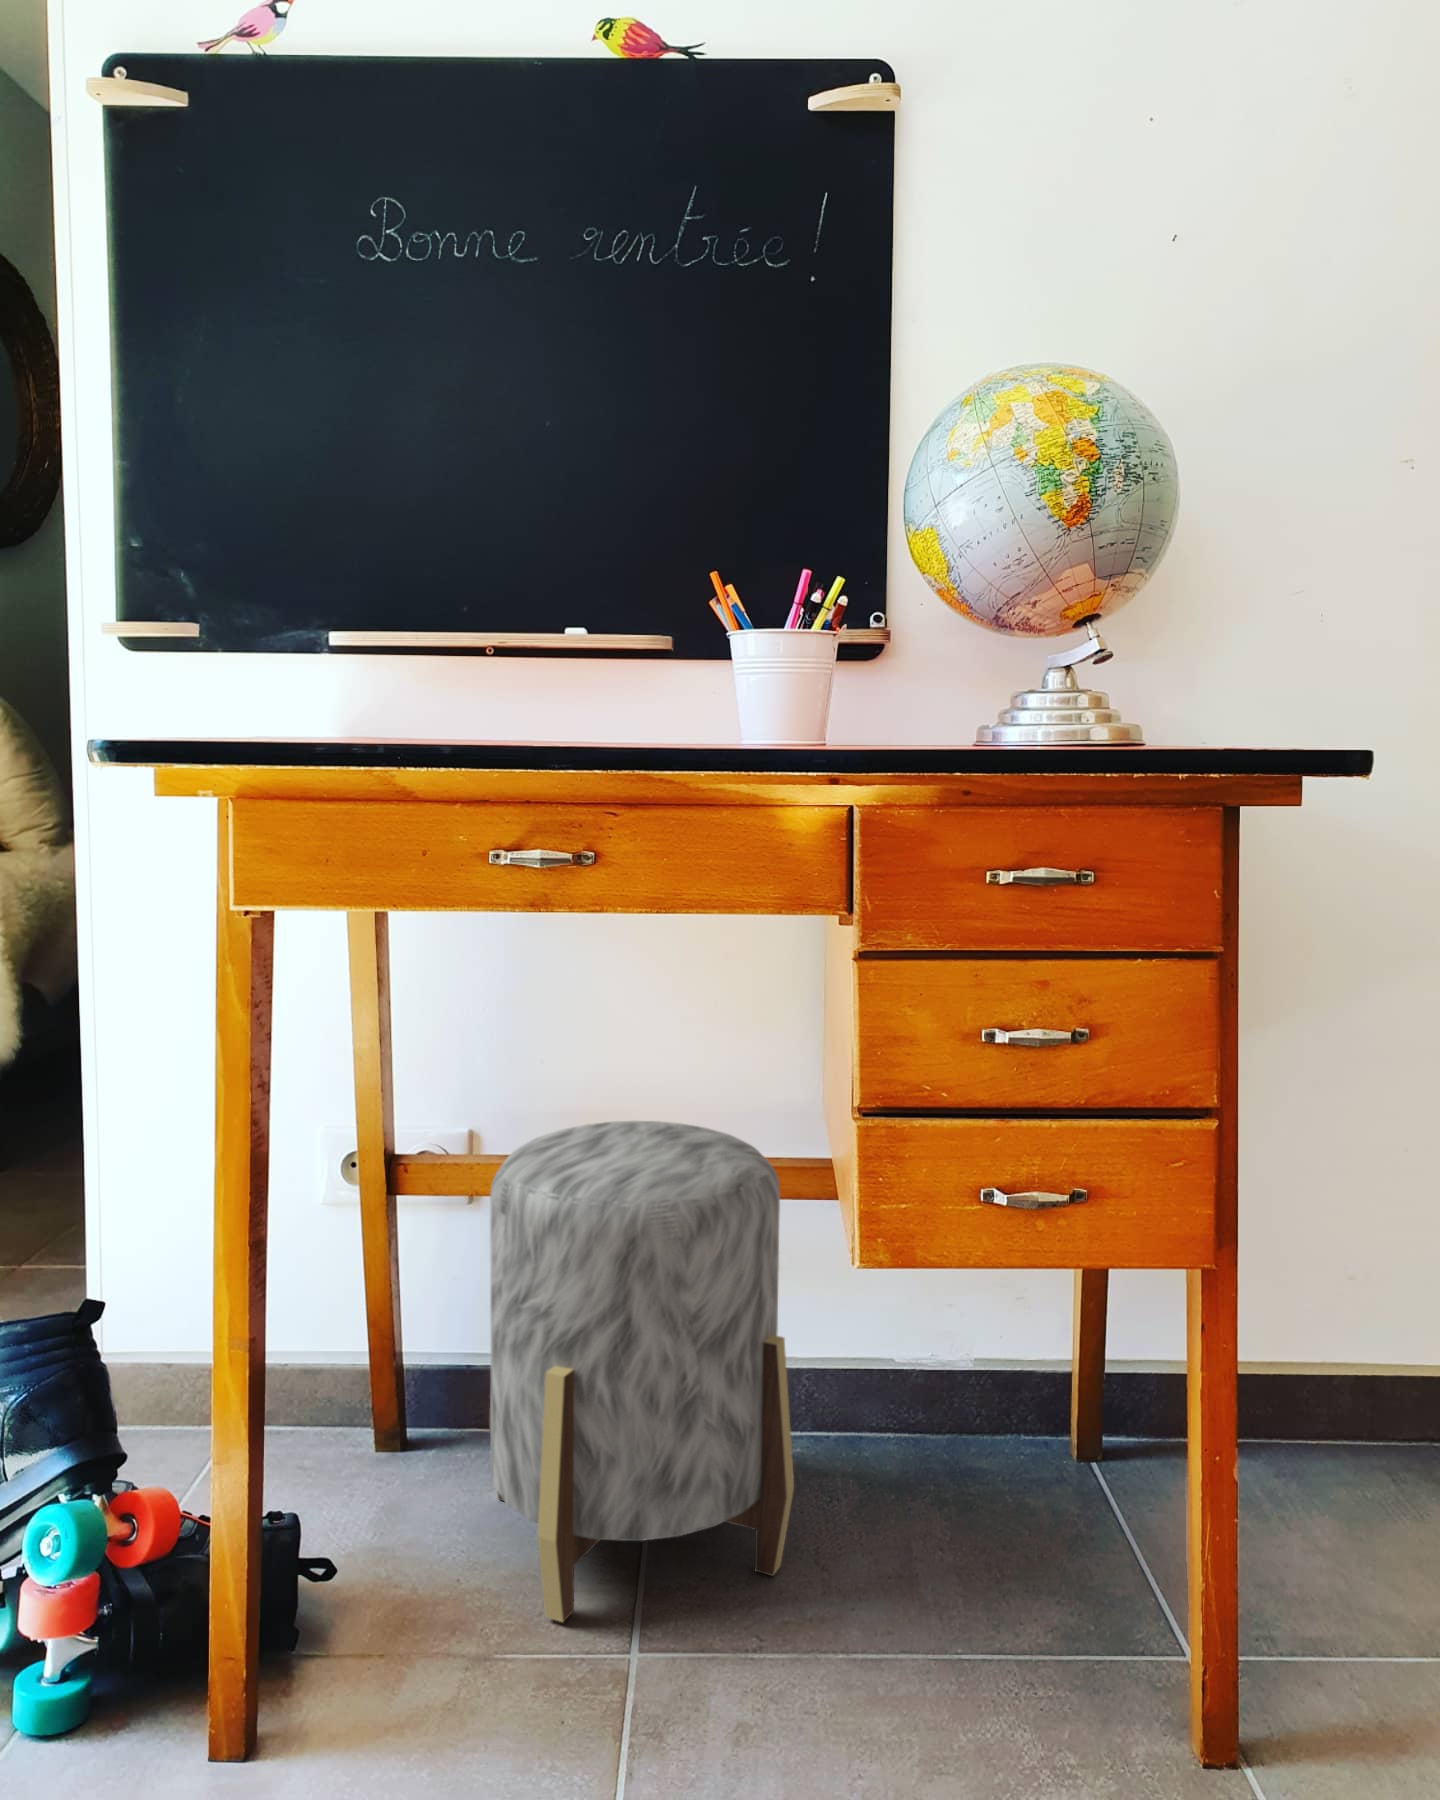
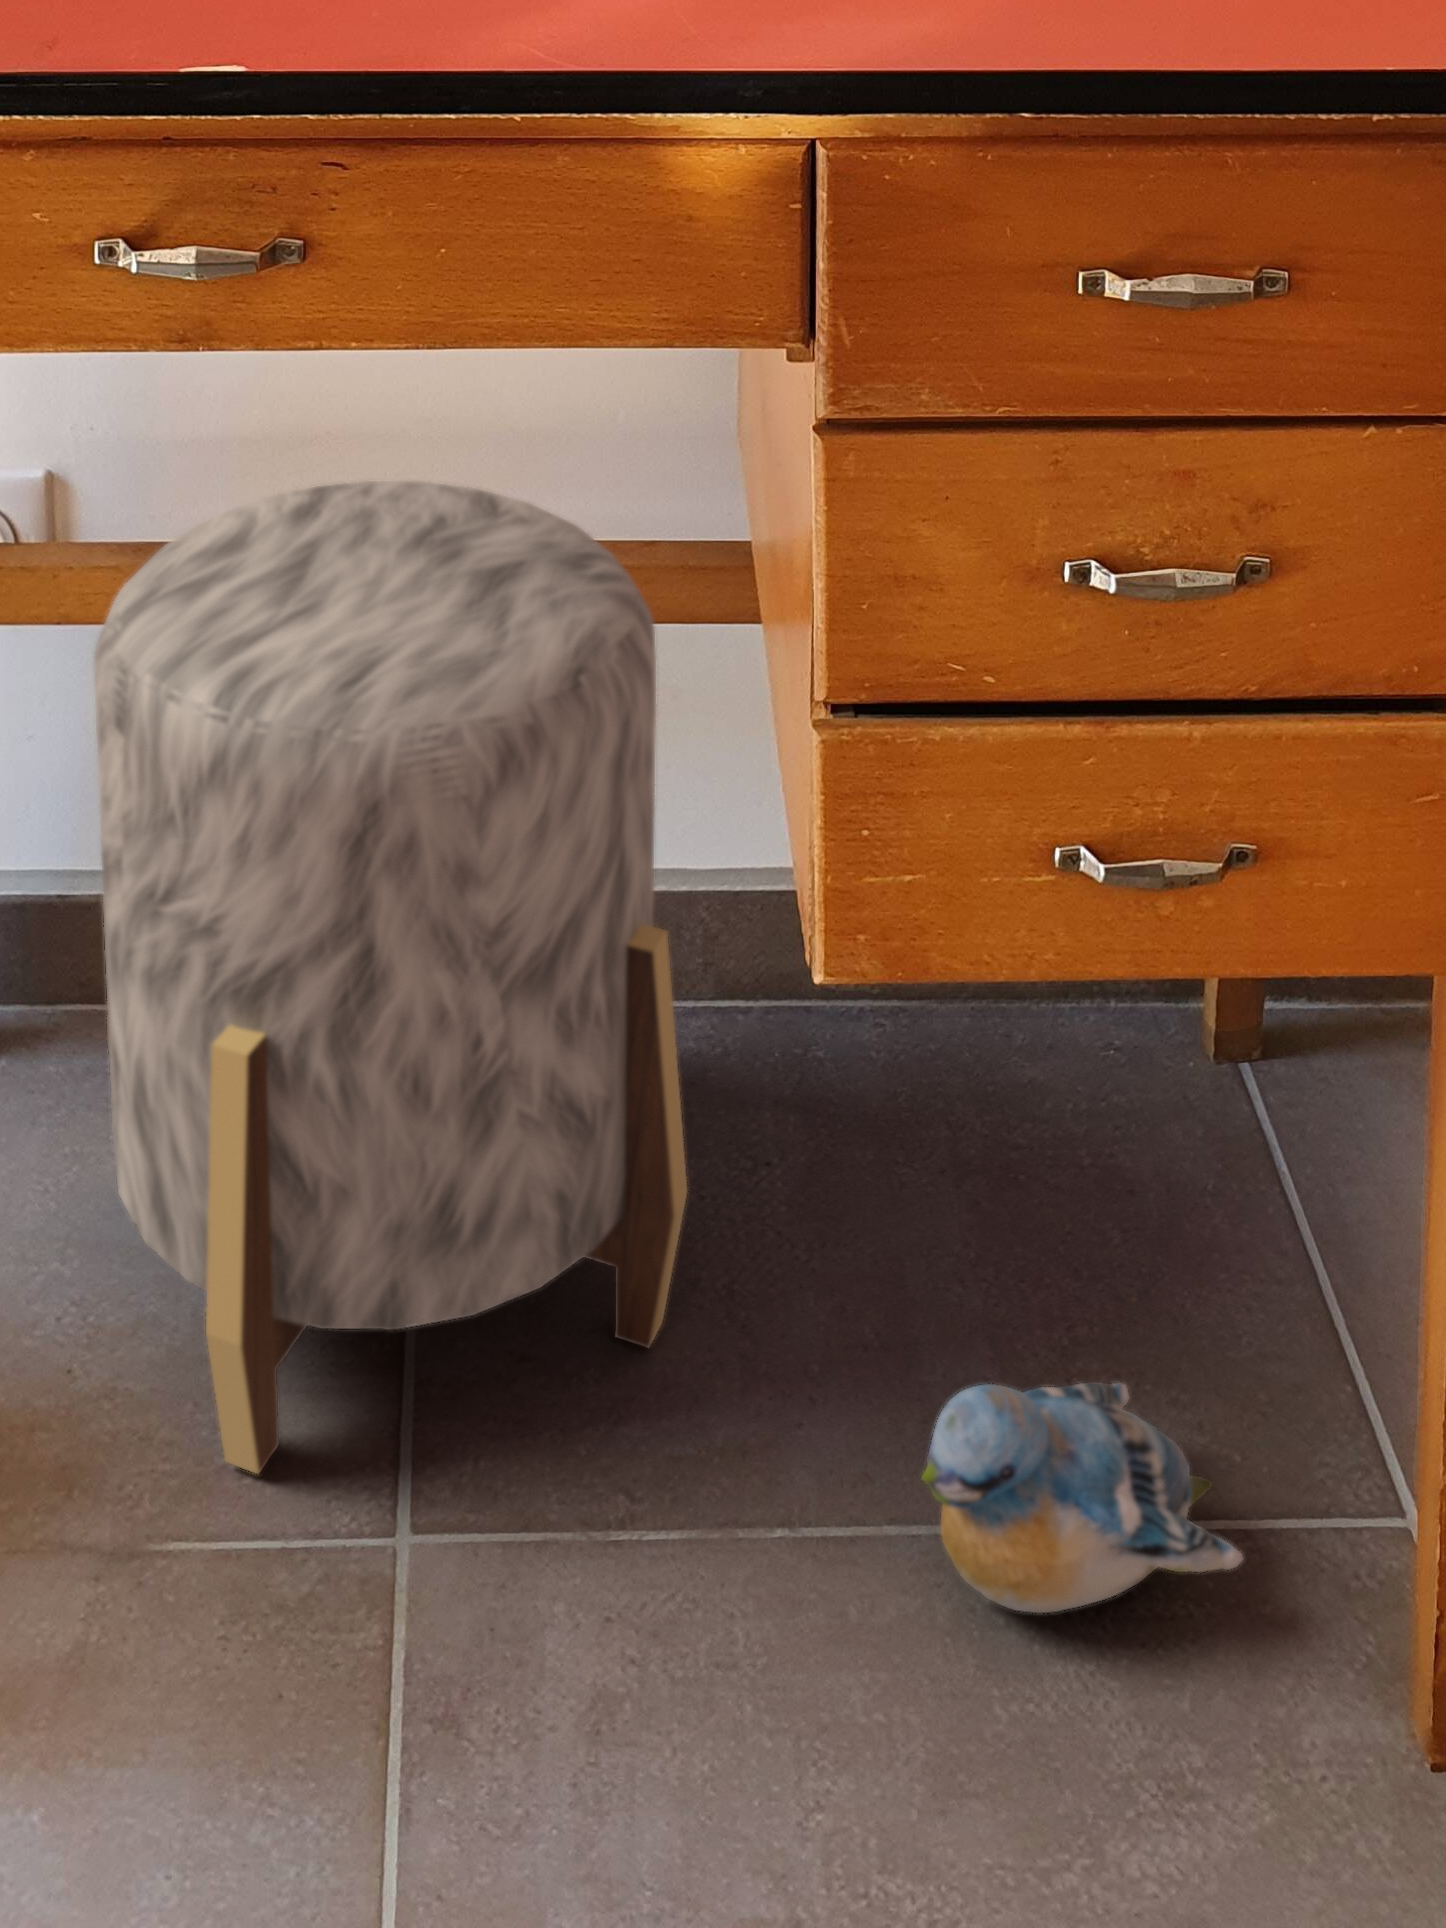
plush toy: none [916,1558,1091,1687] -> present [922,1382,1243,1613]

